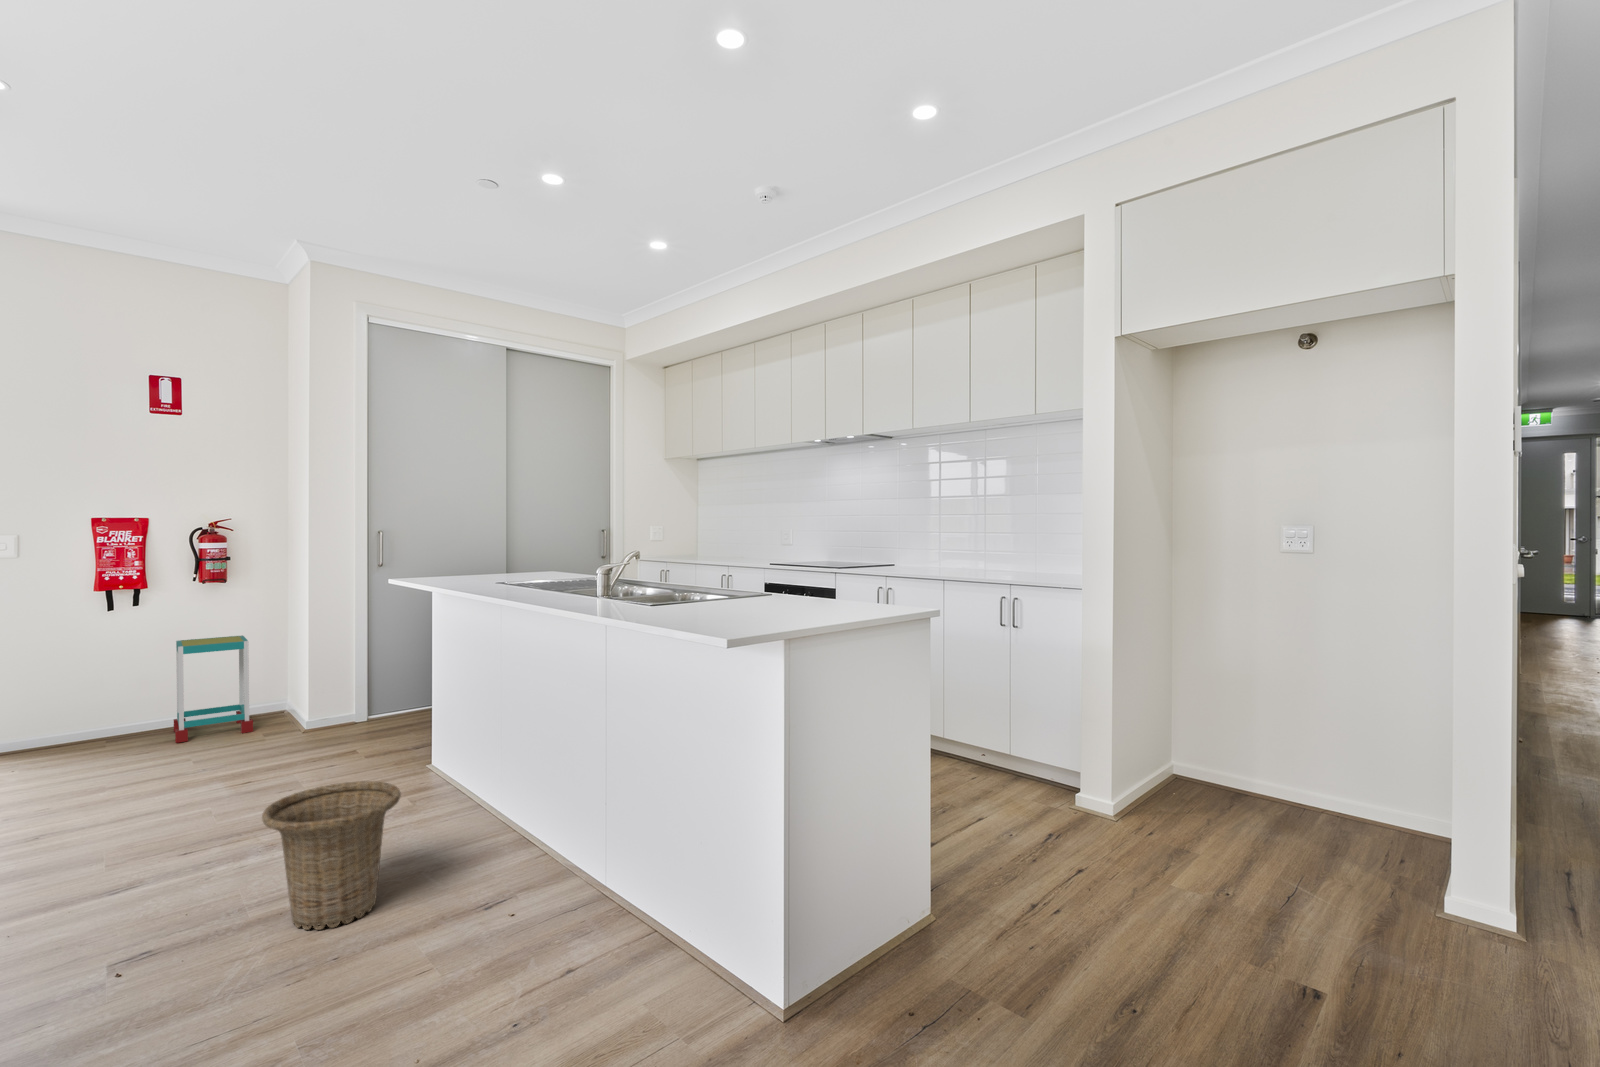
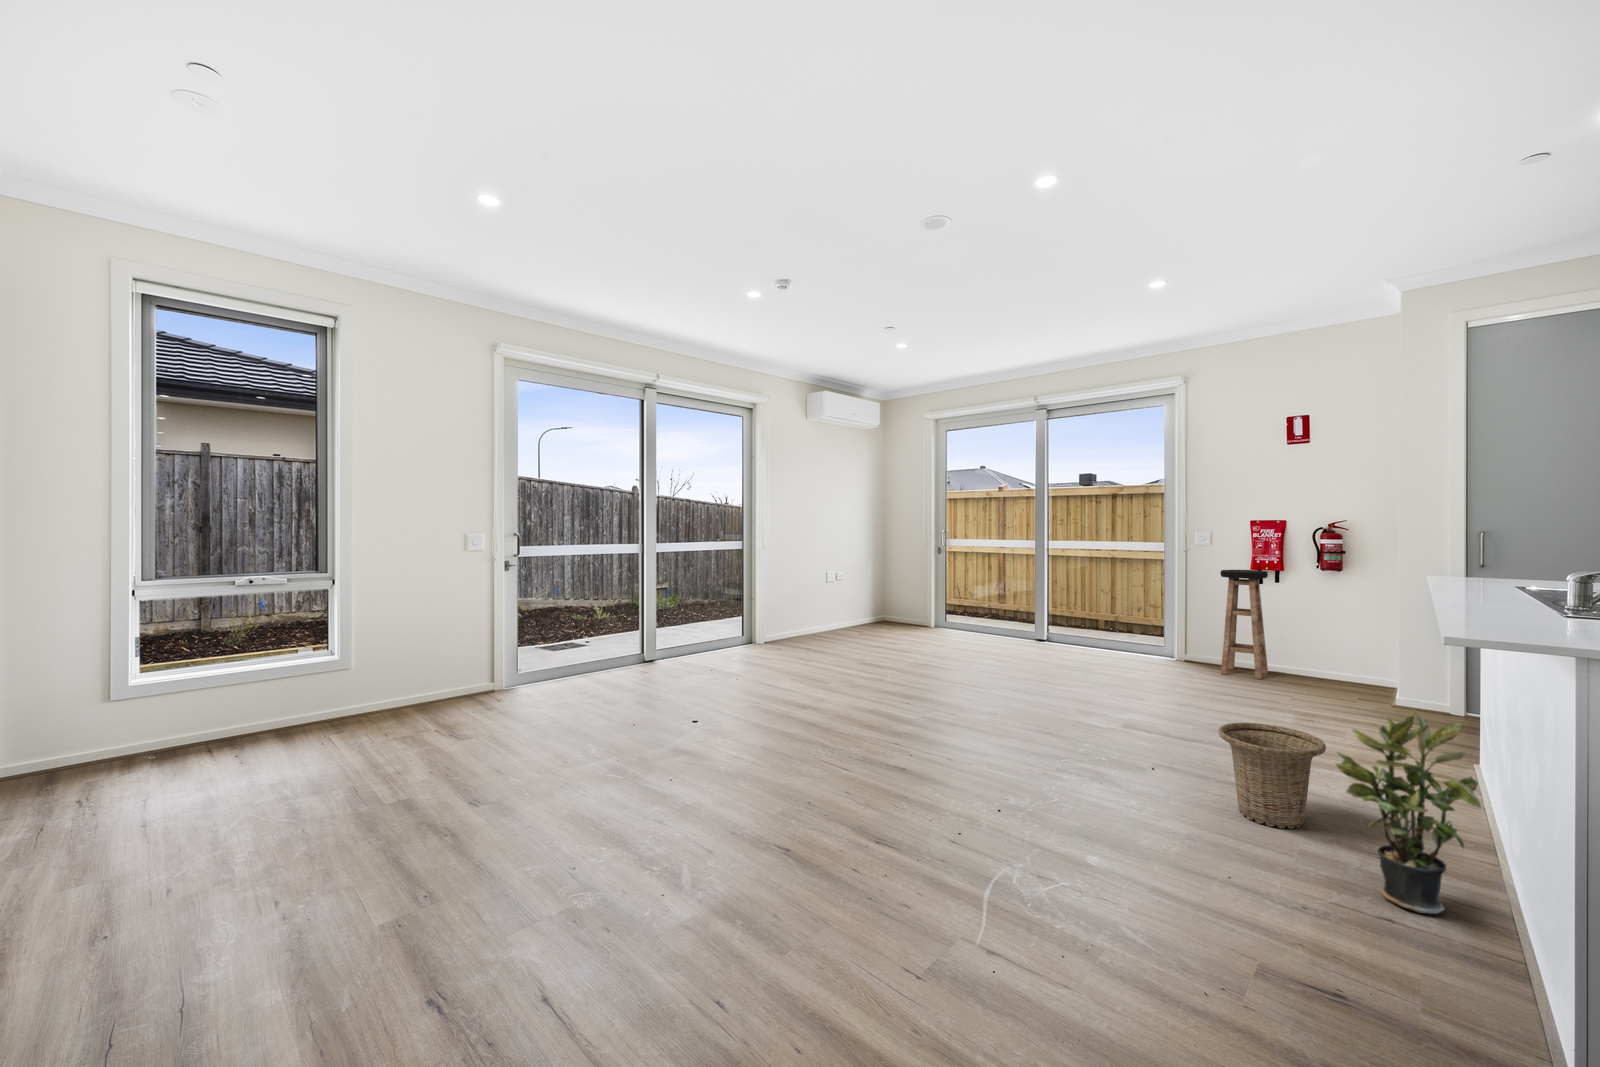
bar stool: none [47,591,127,760] -> present [1220,570,1268,679]
side table: present [174,635,253,743] -> none [1294,611,1361,693]
potted plant: none [466,706,580,925] -> present [1336,711,1481,914]

